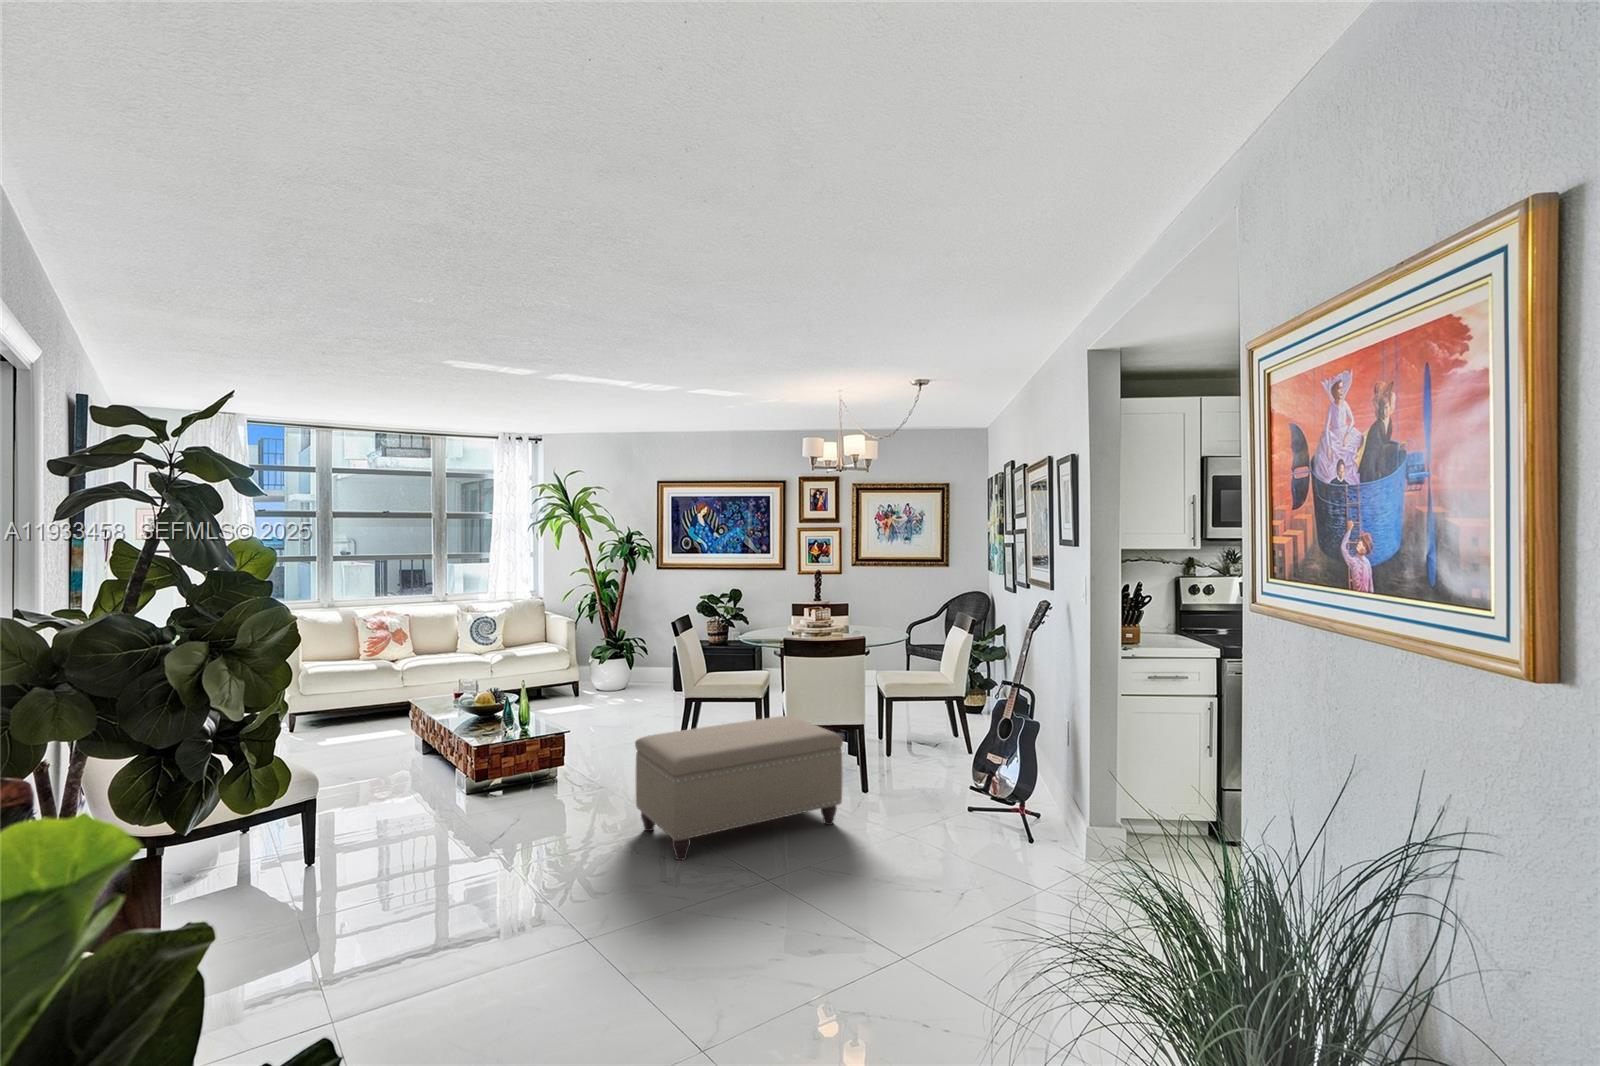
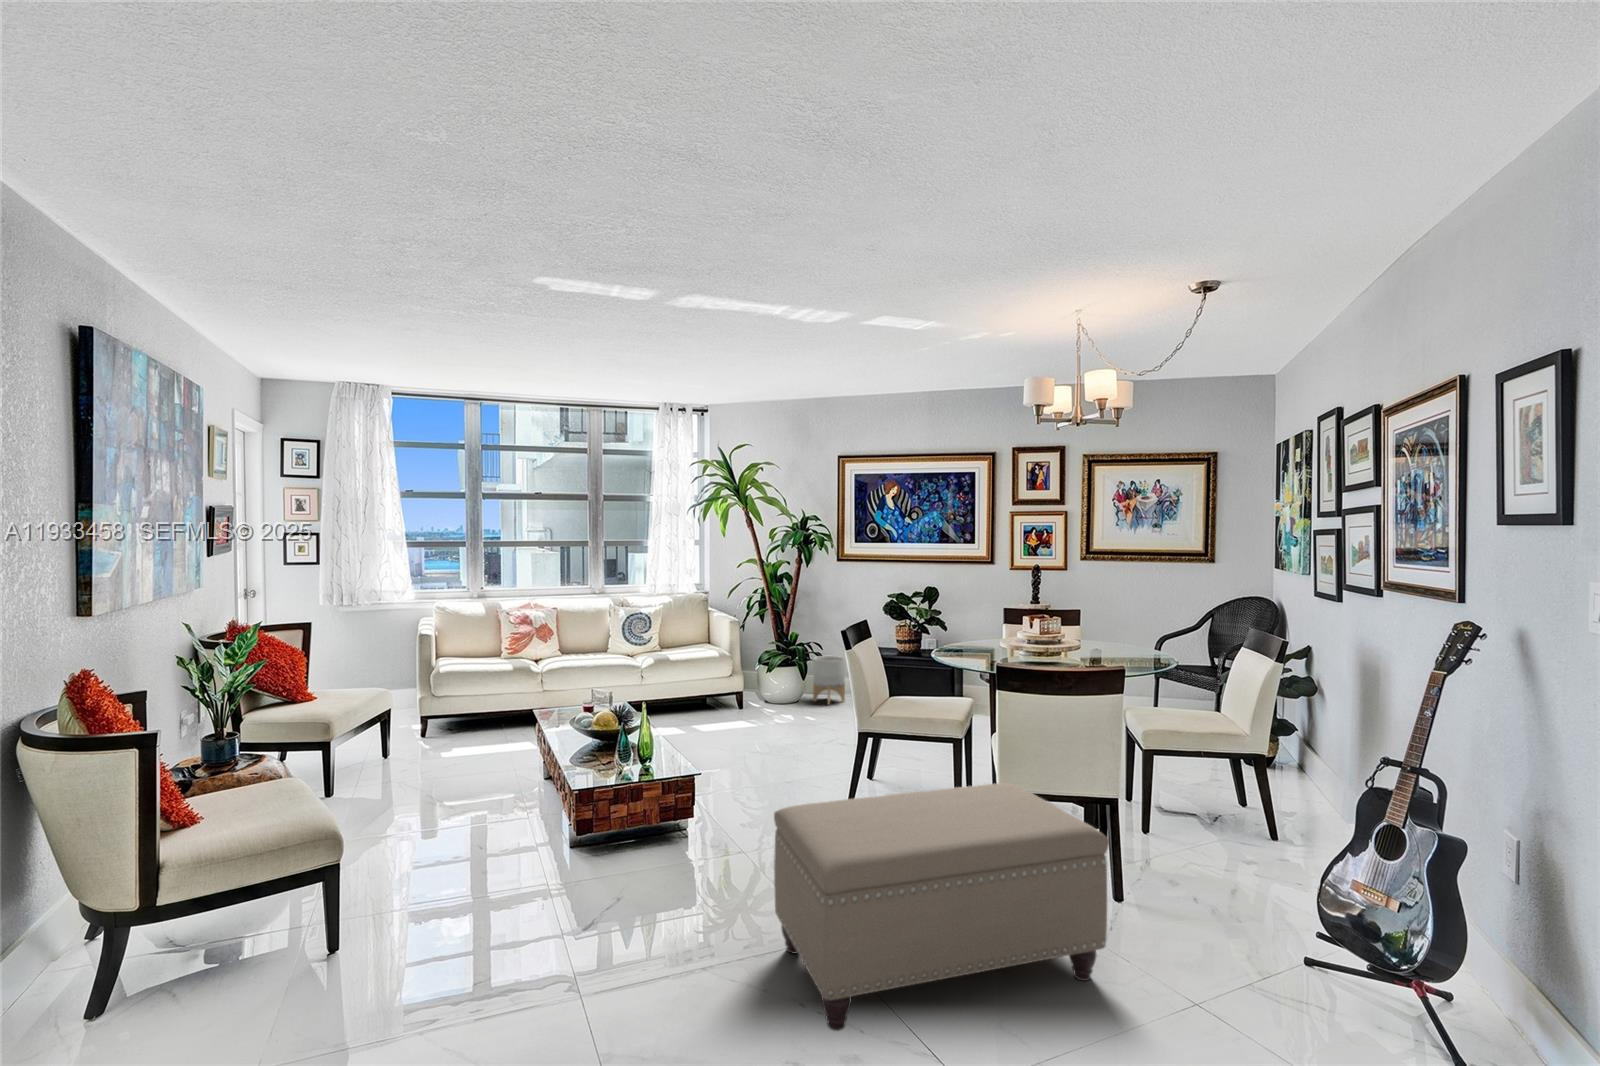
planter: none [639,649,666,689] -> present [813,656,845,705]

